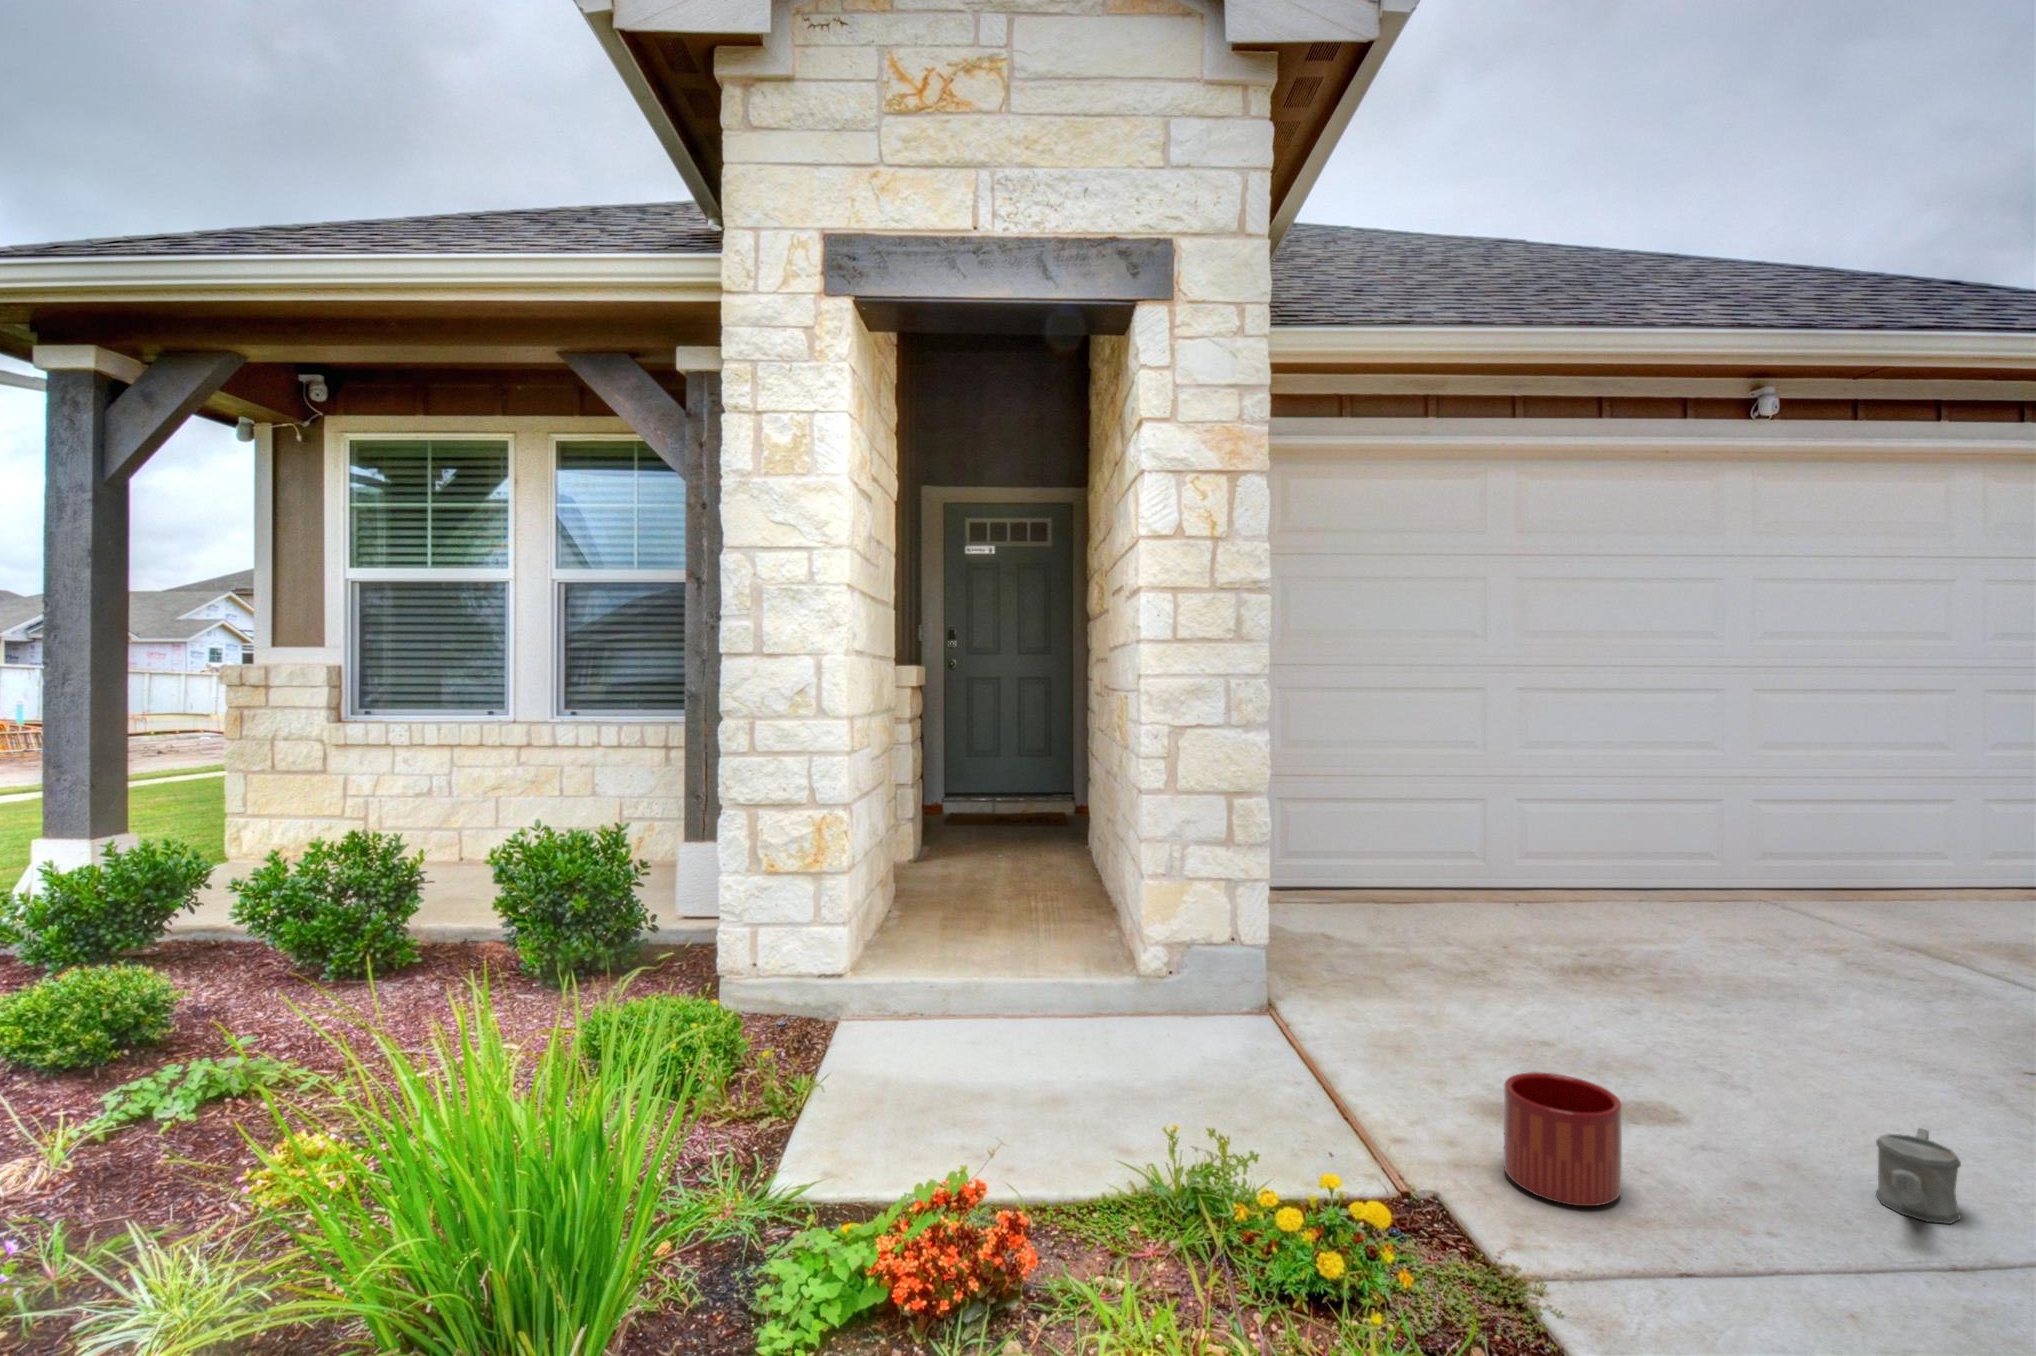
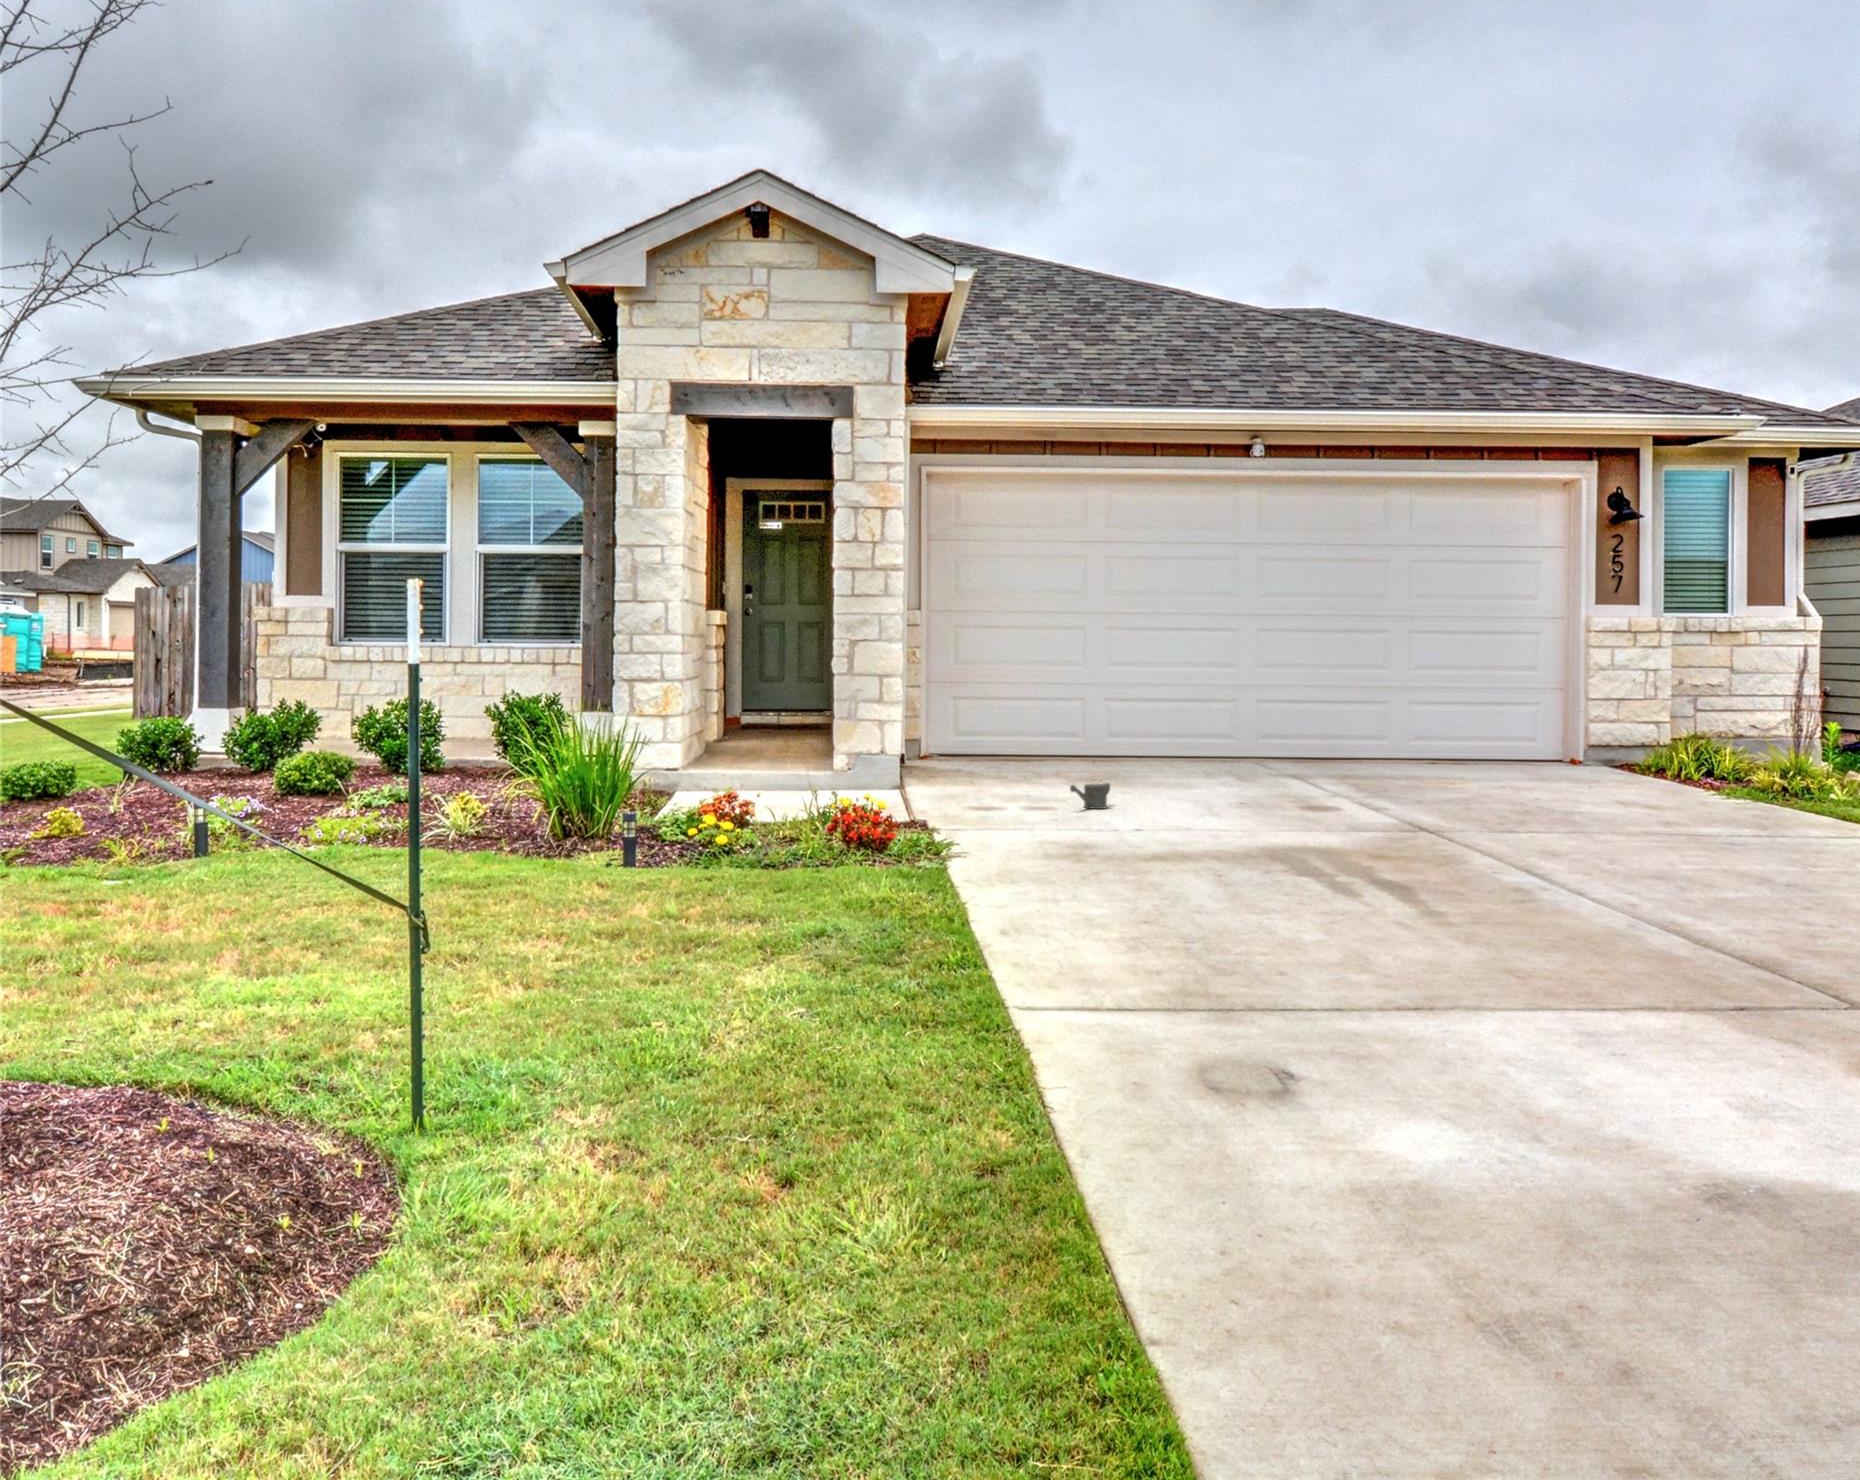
planter: present [1504,1072,1622,1206] -> none [950,768,991,808]

